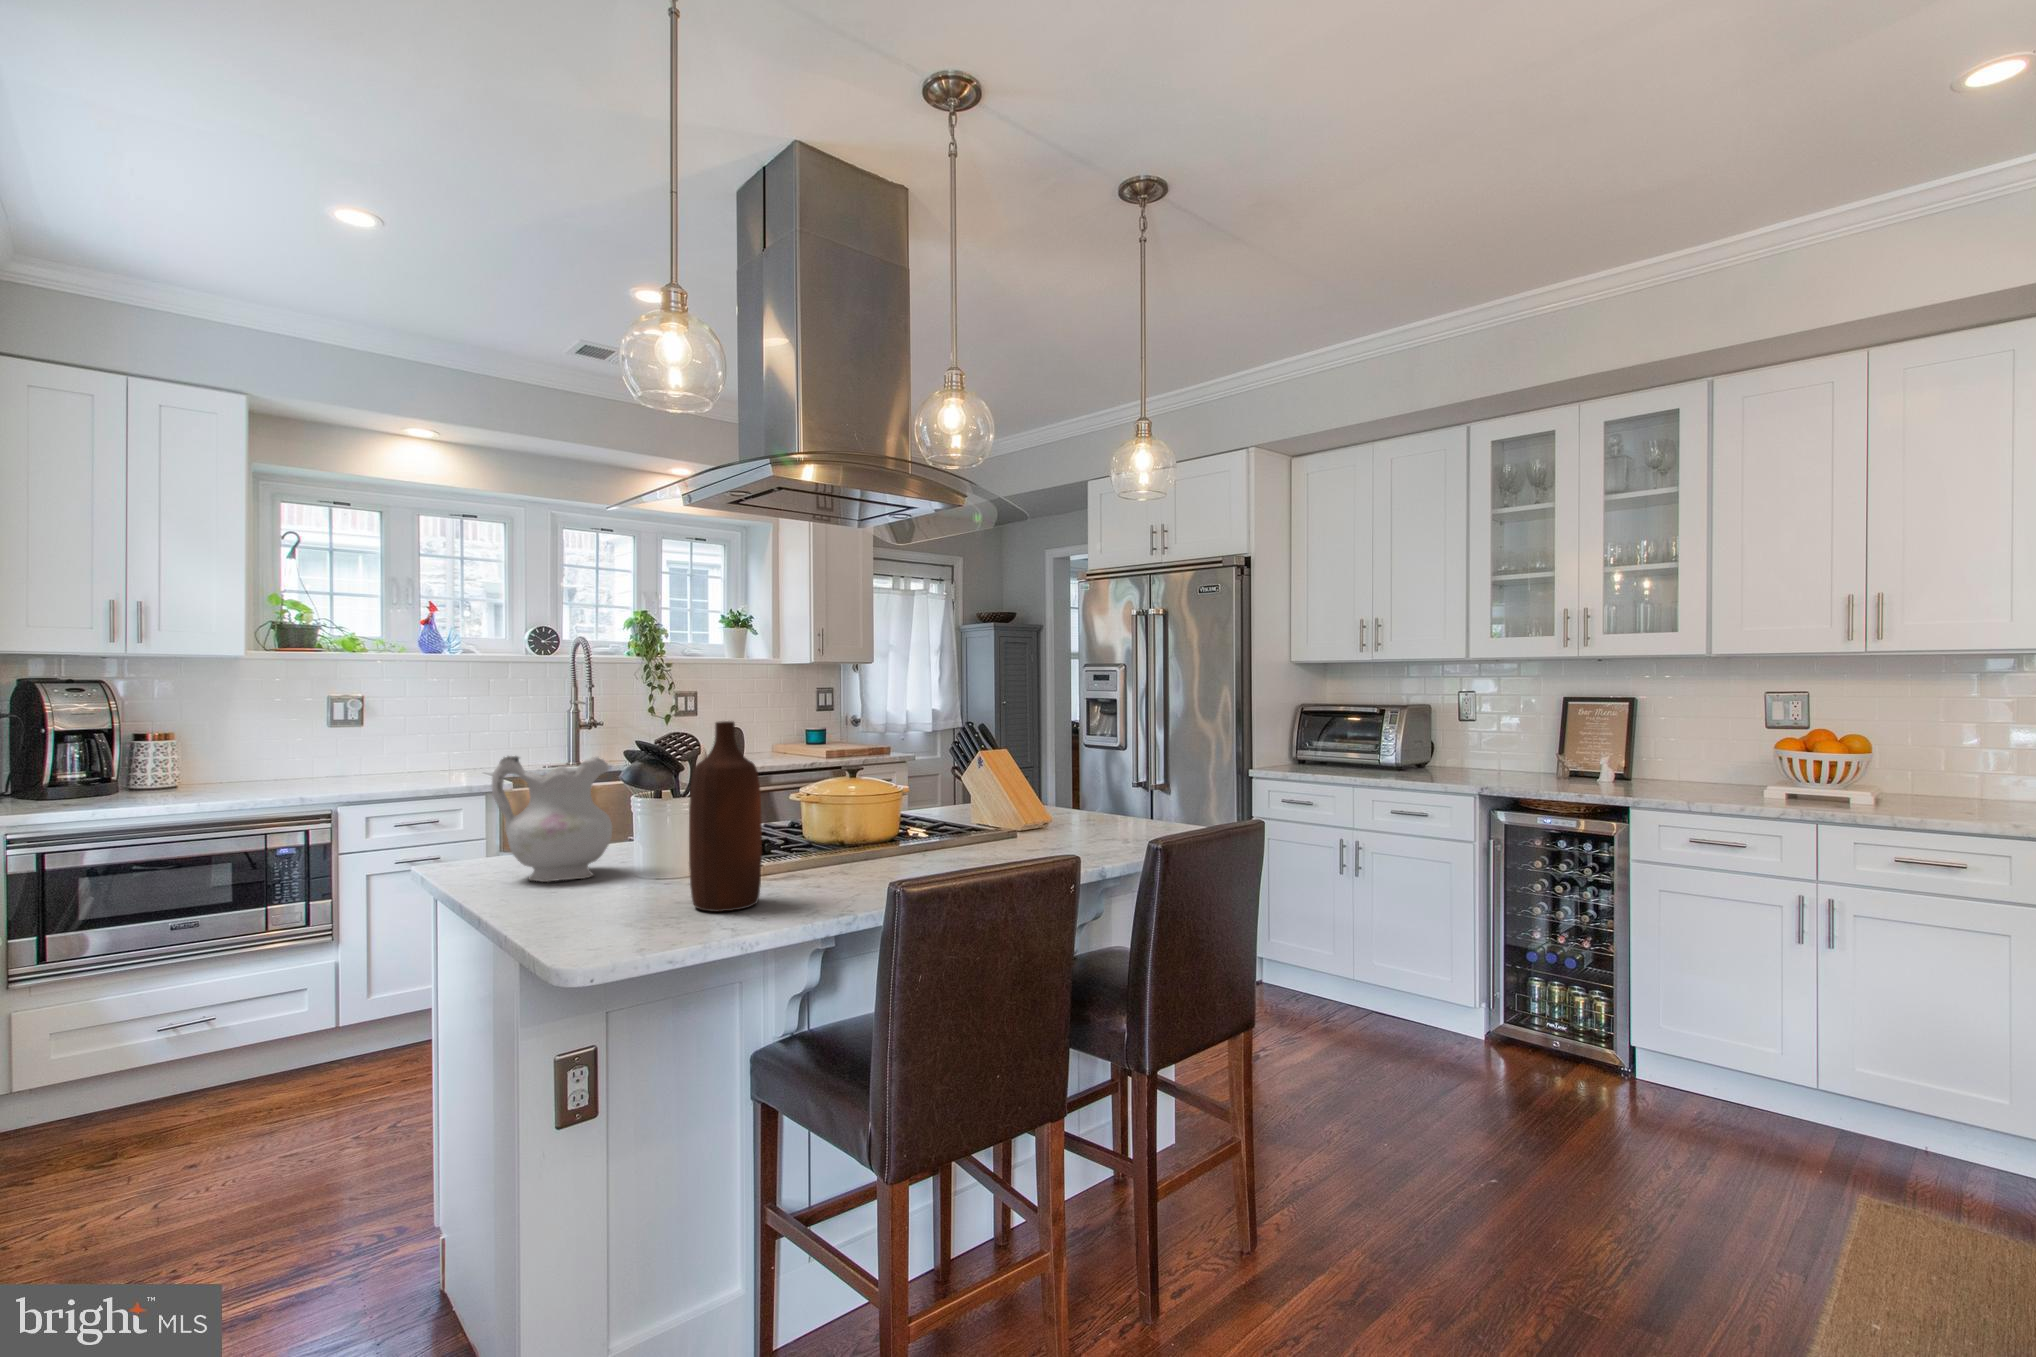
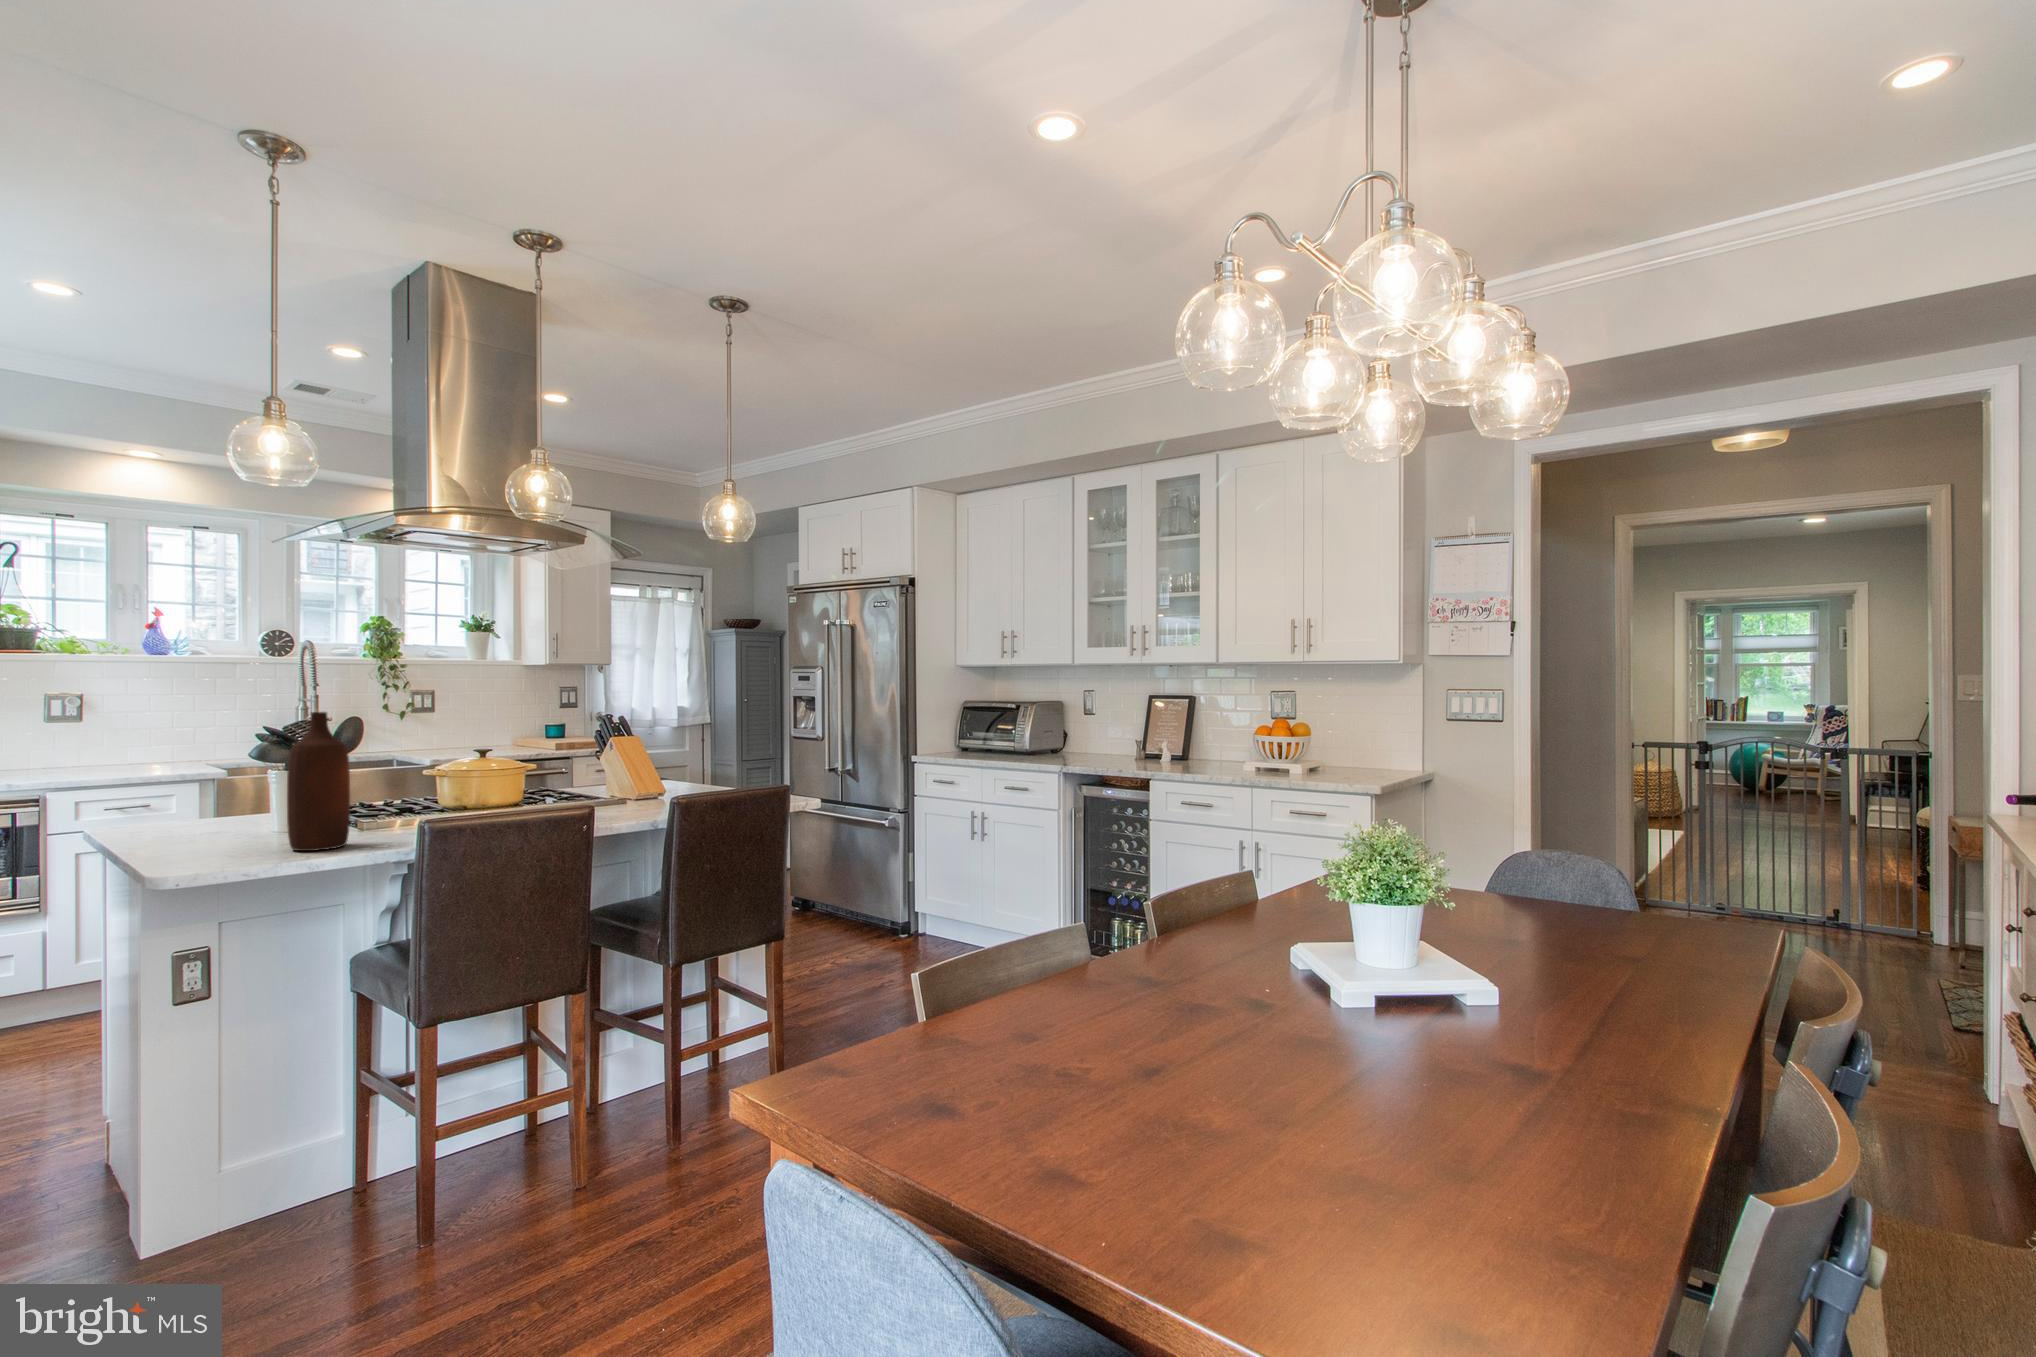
ceramic pitcher: present [492,756,612,882] -> none [142,739,252,837]

